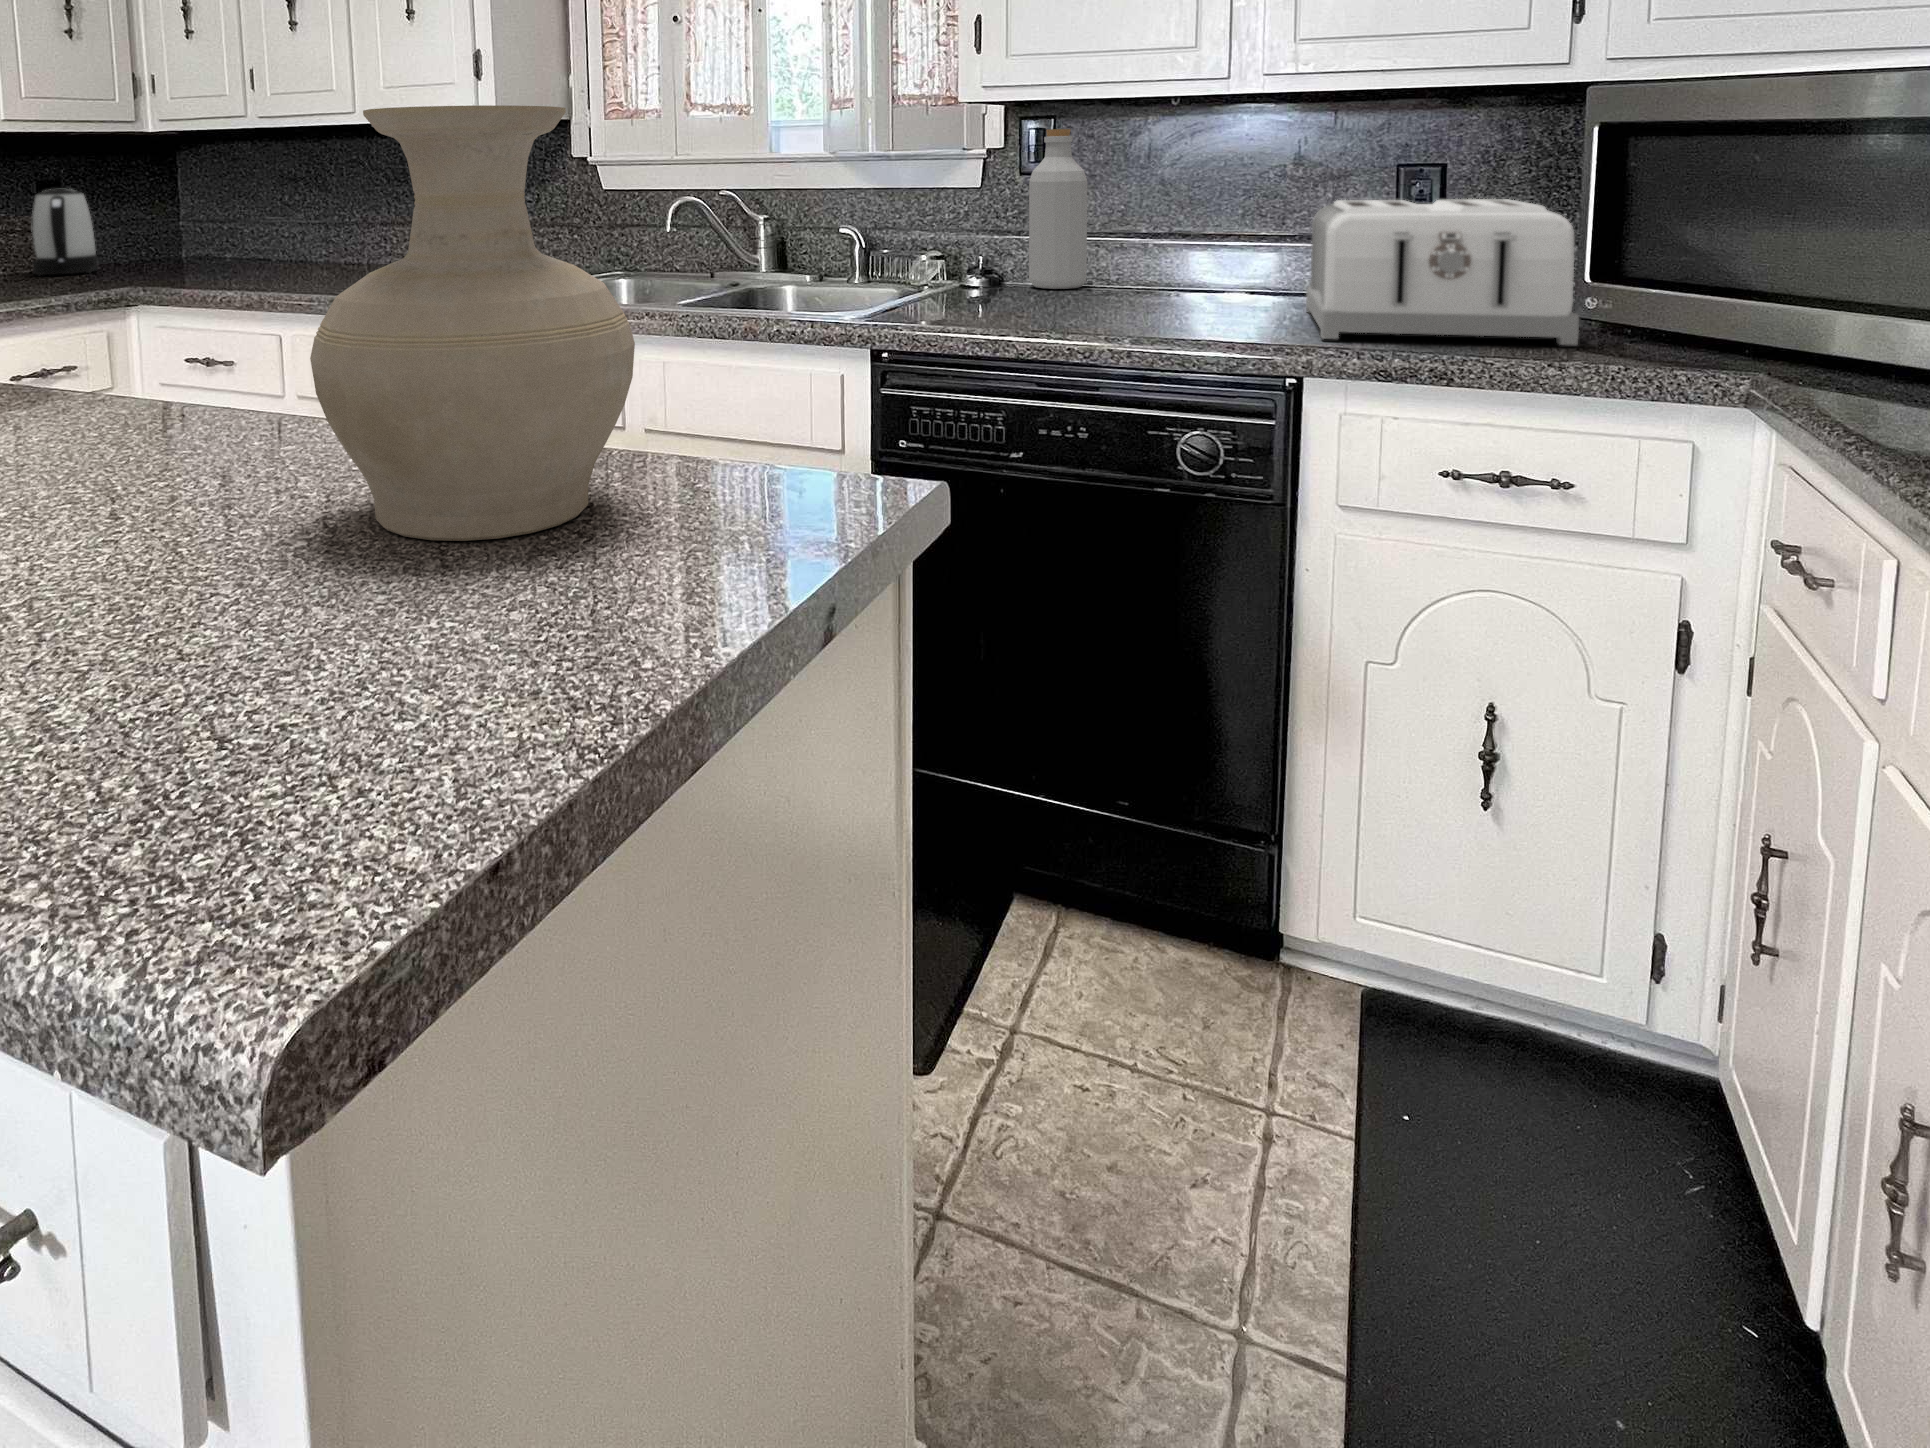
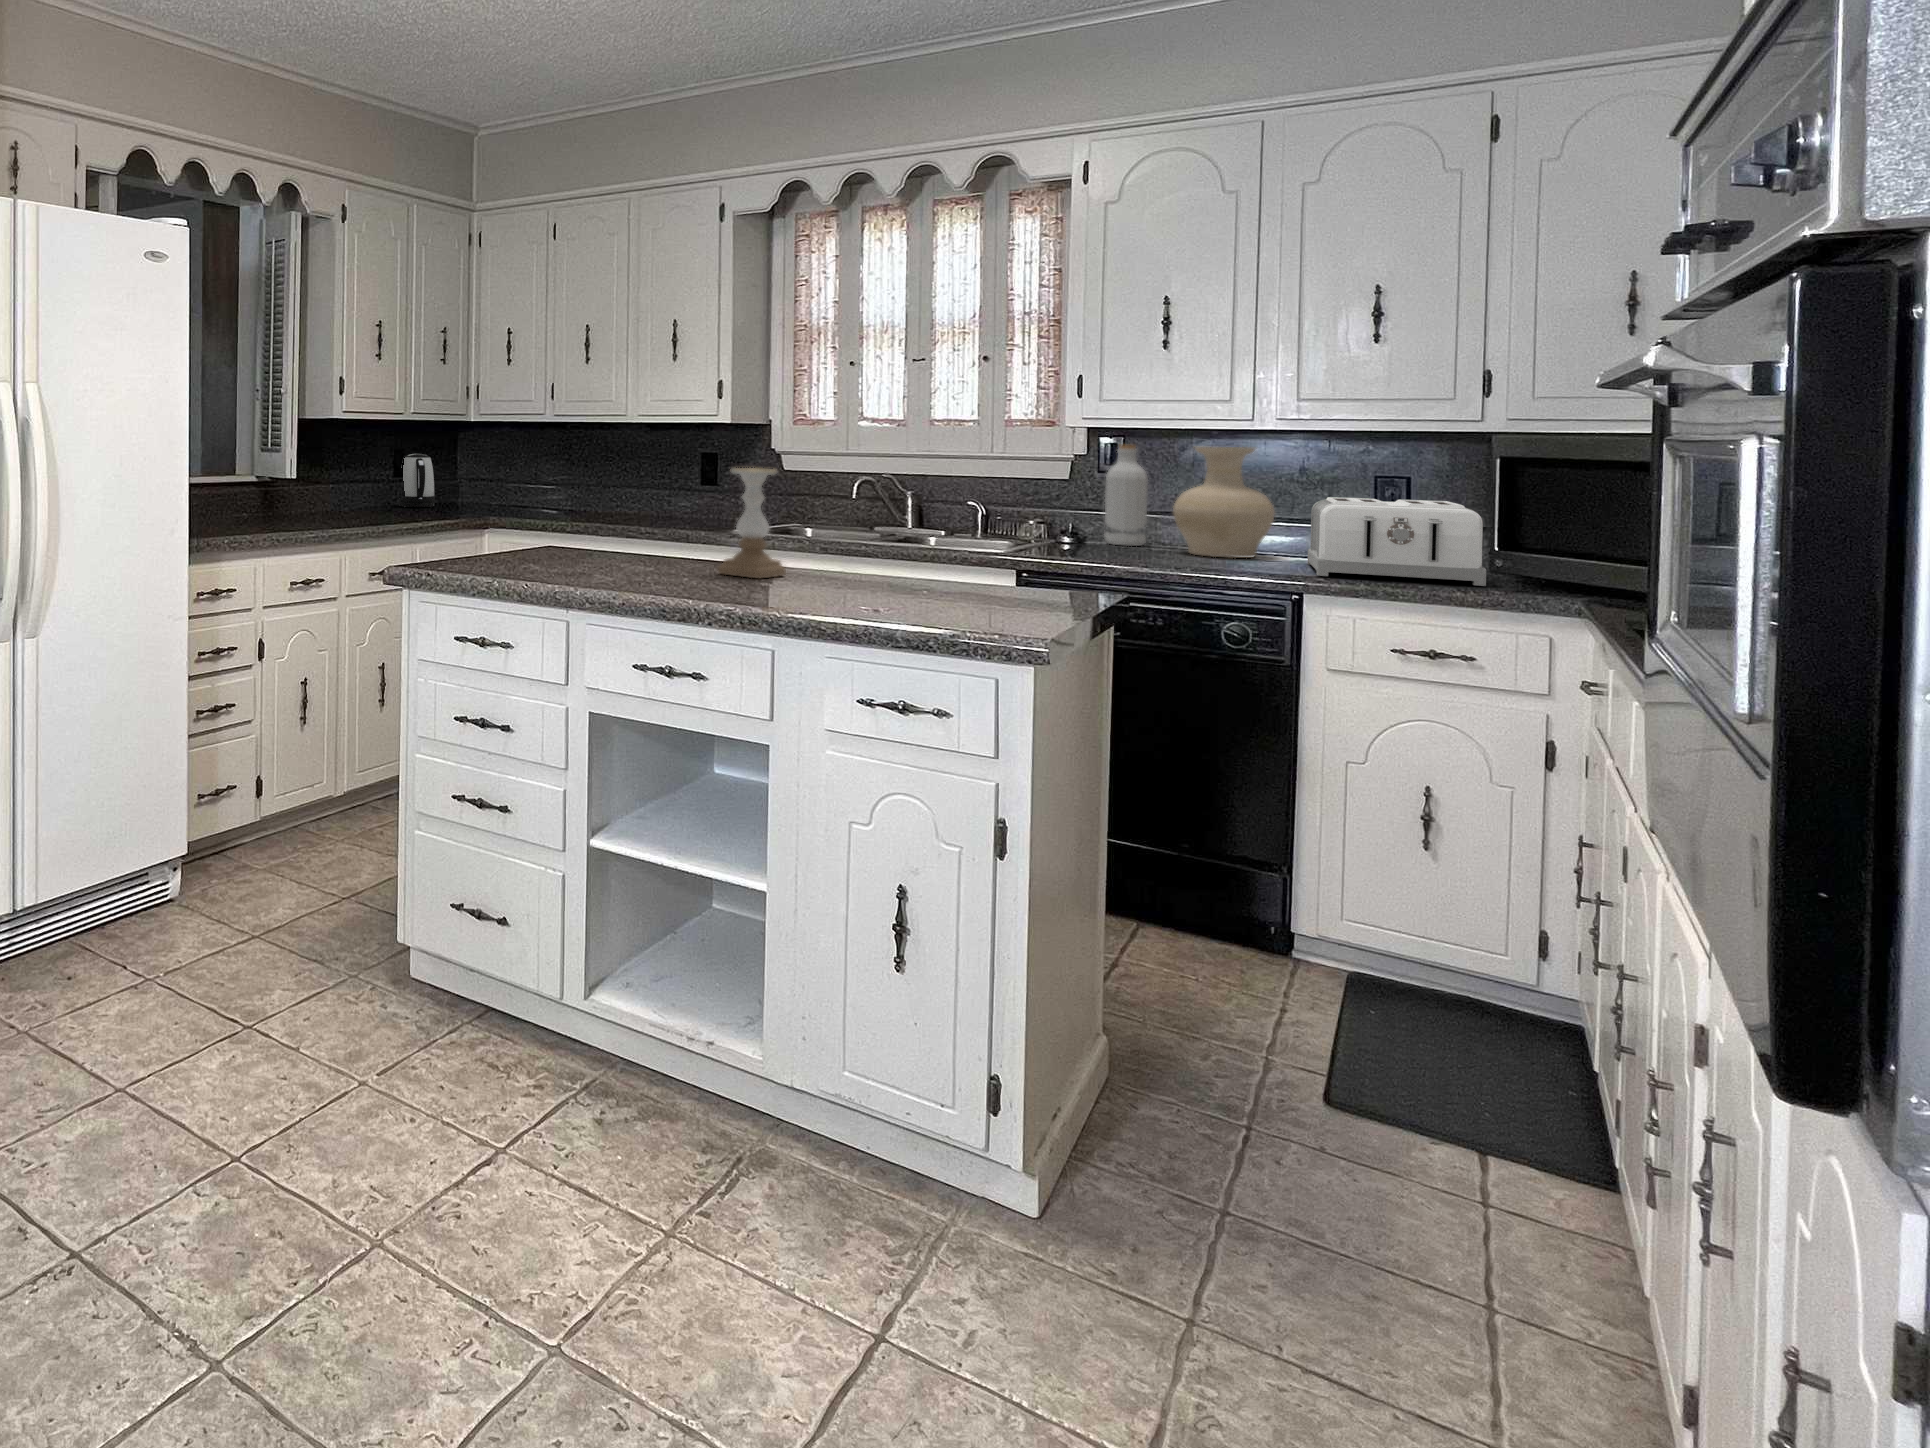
vase: present [310,105,635,541] -> present [1173,447,1274,558]
candle holder: none [111,190,273,453] -> present [718,468,786,578]

